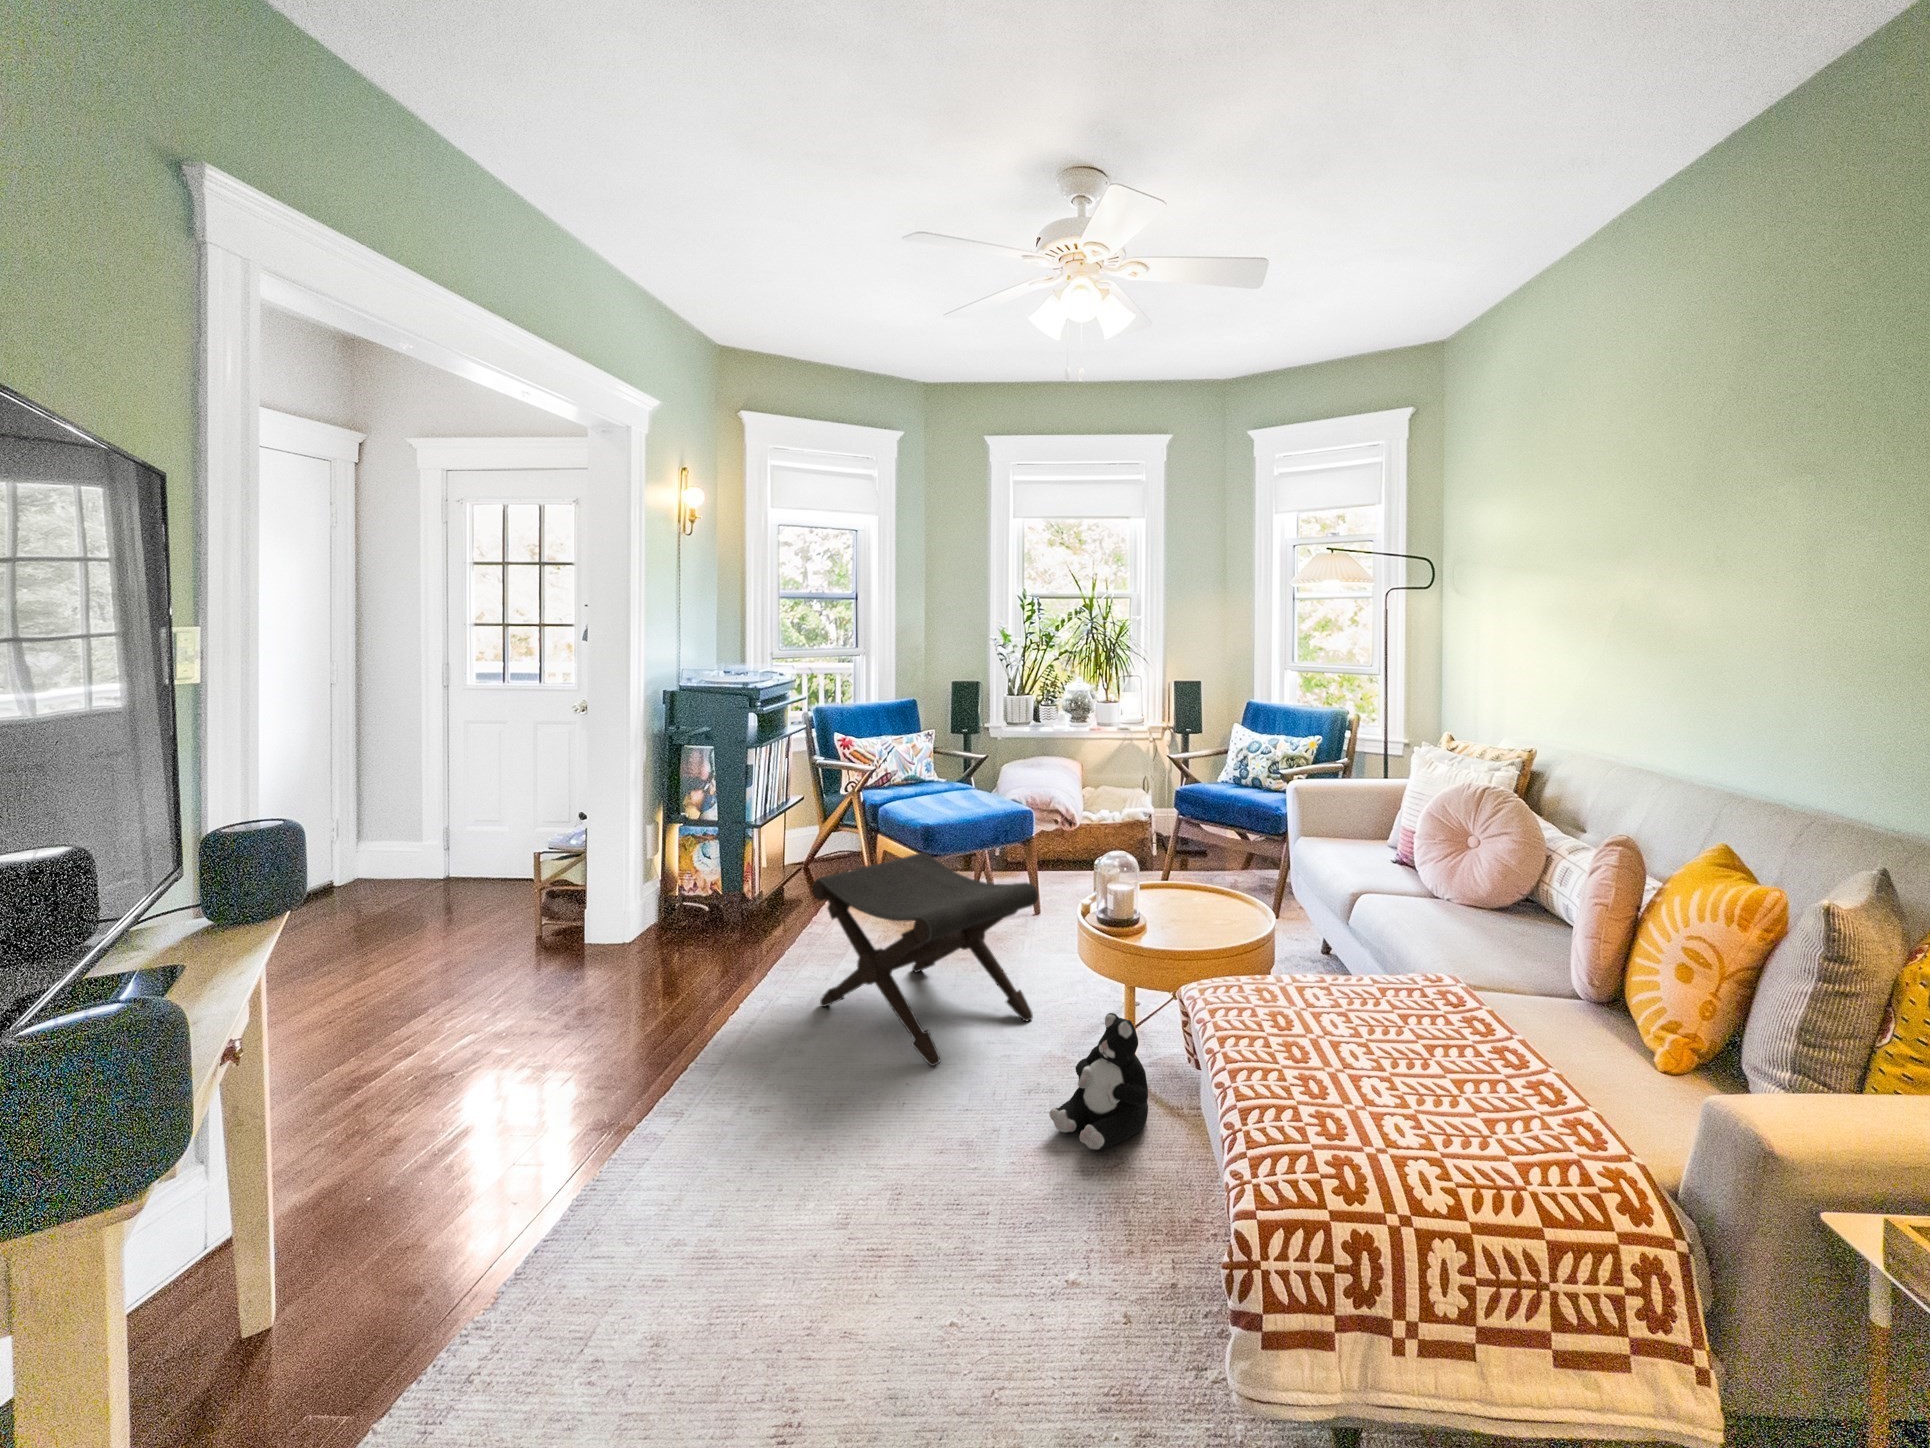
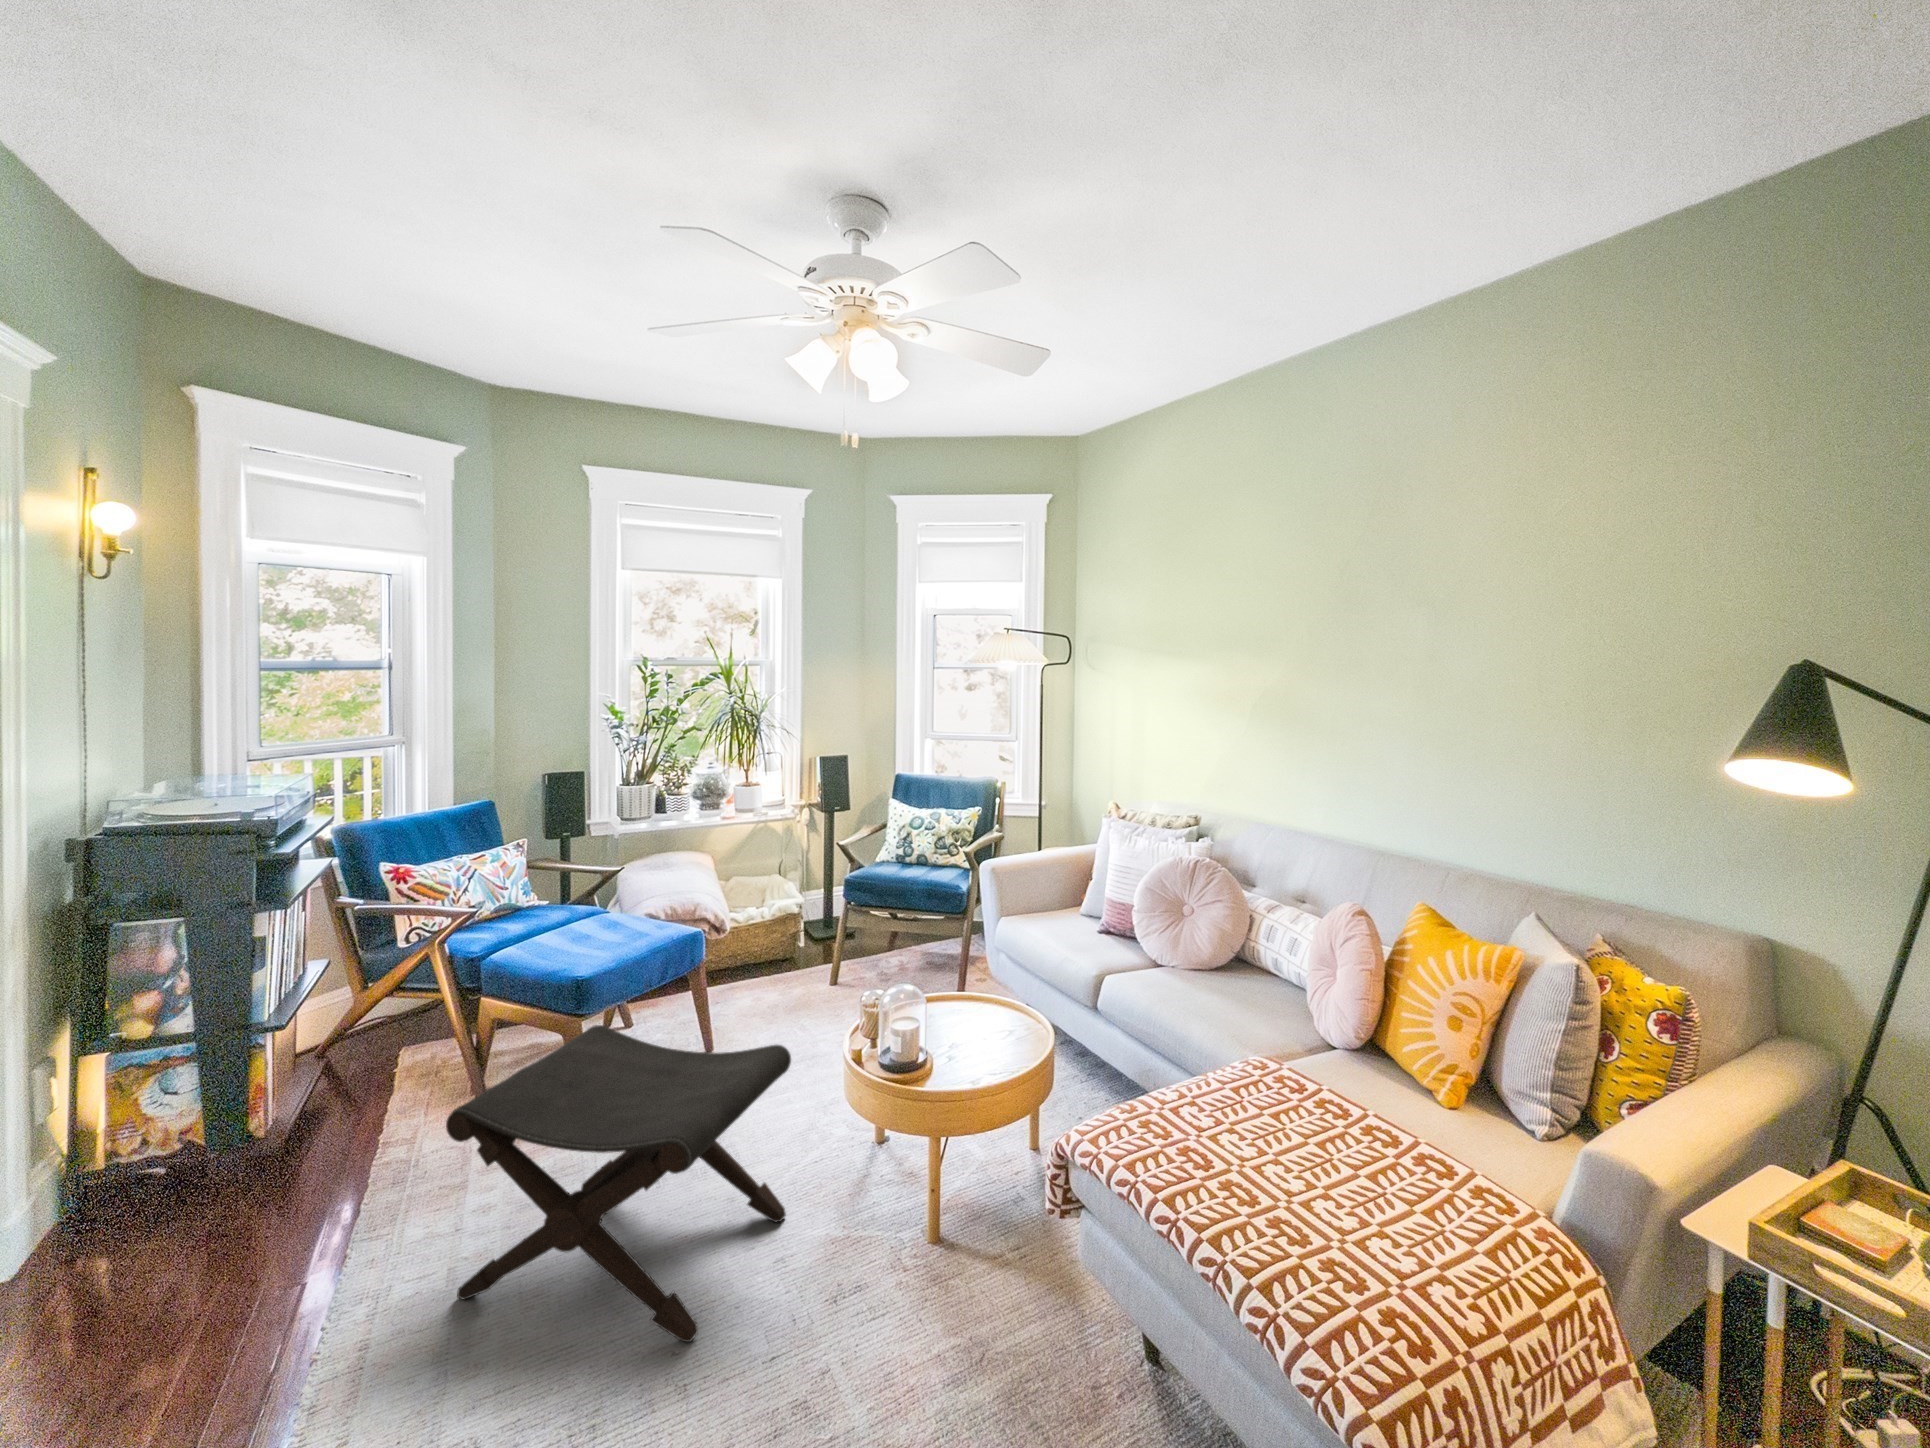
plush toy: present [1049,1013,1148,1150] -> none [896,1200,1009,1391]

